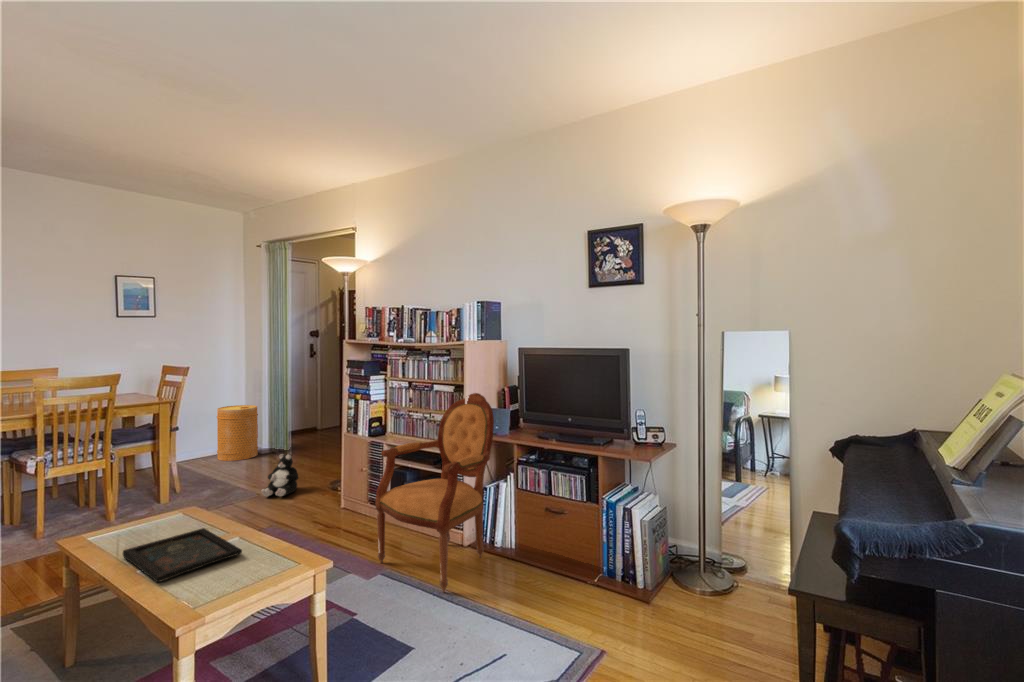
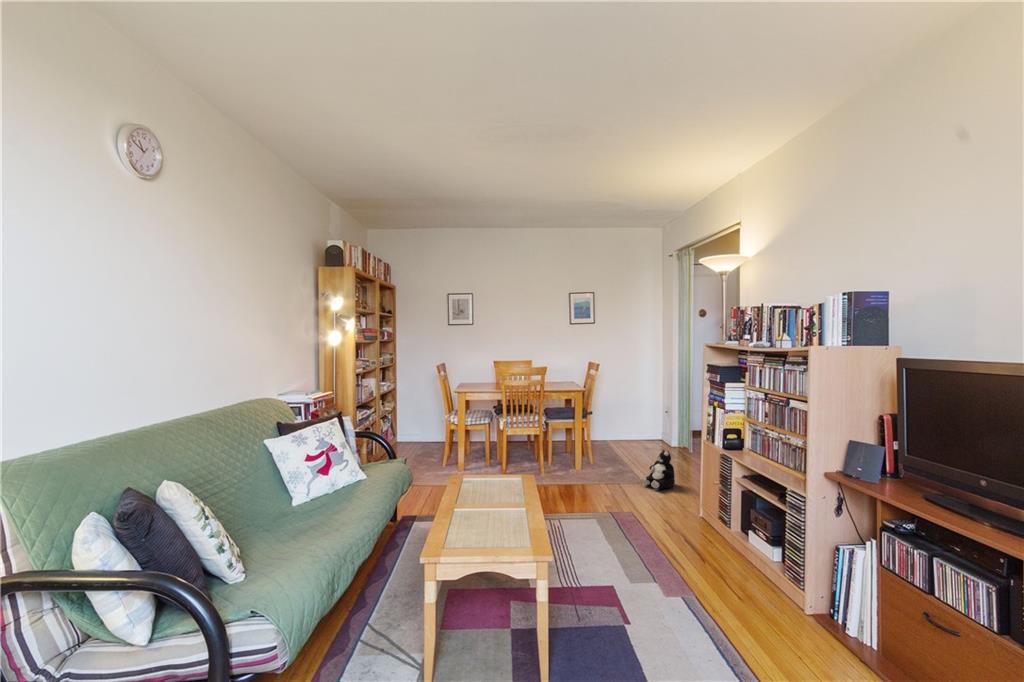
armchair: present [376,393,494,593] -> none [687,416,839,652]
basket: present [217,405,258,461] -> none [636,399,669,448]
tray: present [123,528,242,582] -> none [459,491,520,520]

